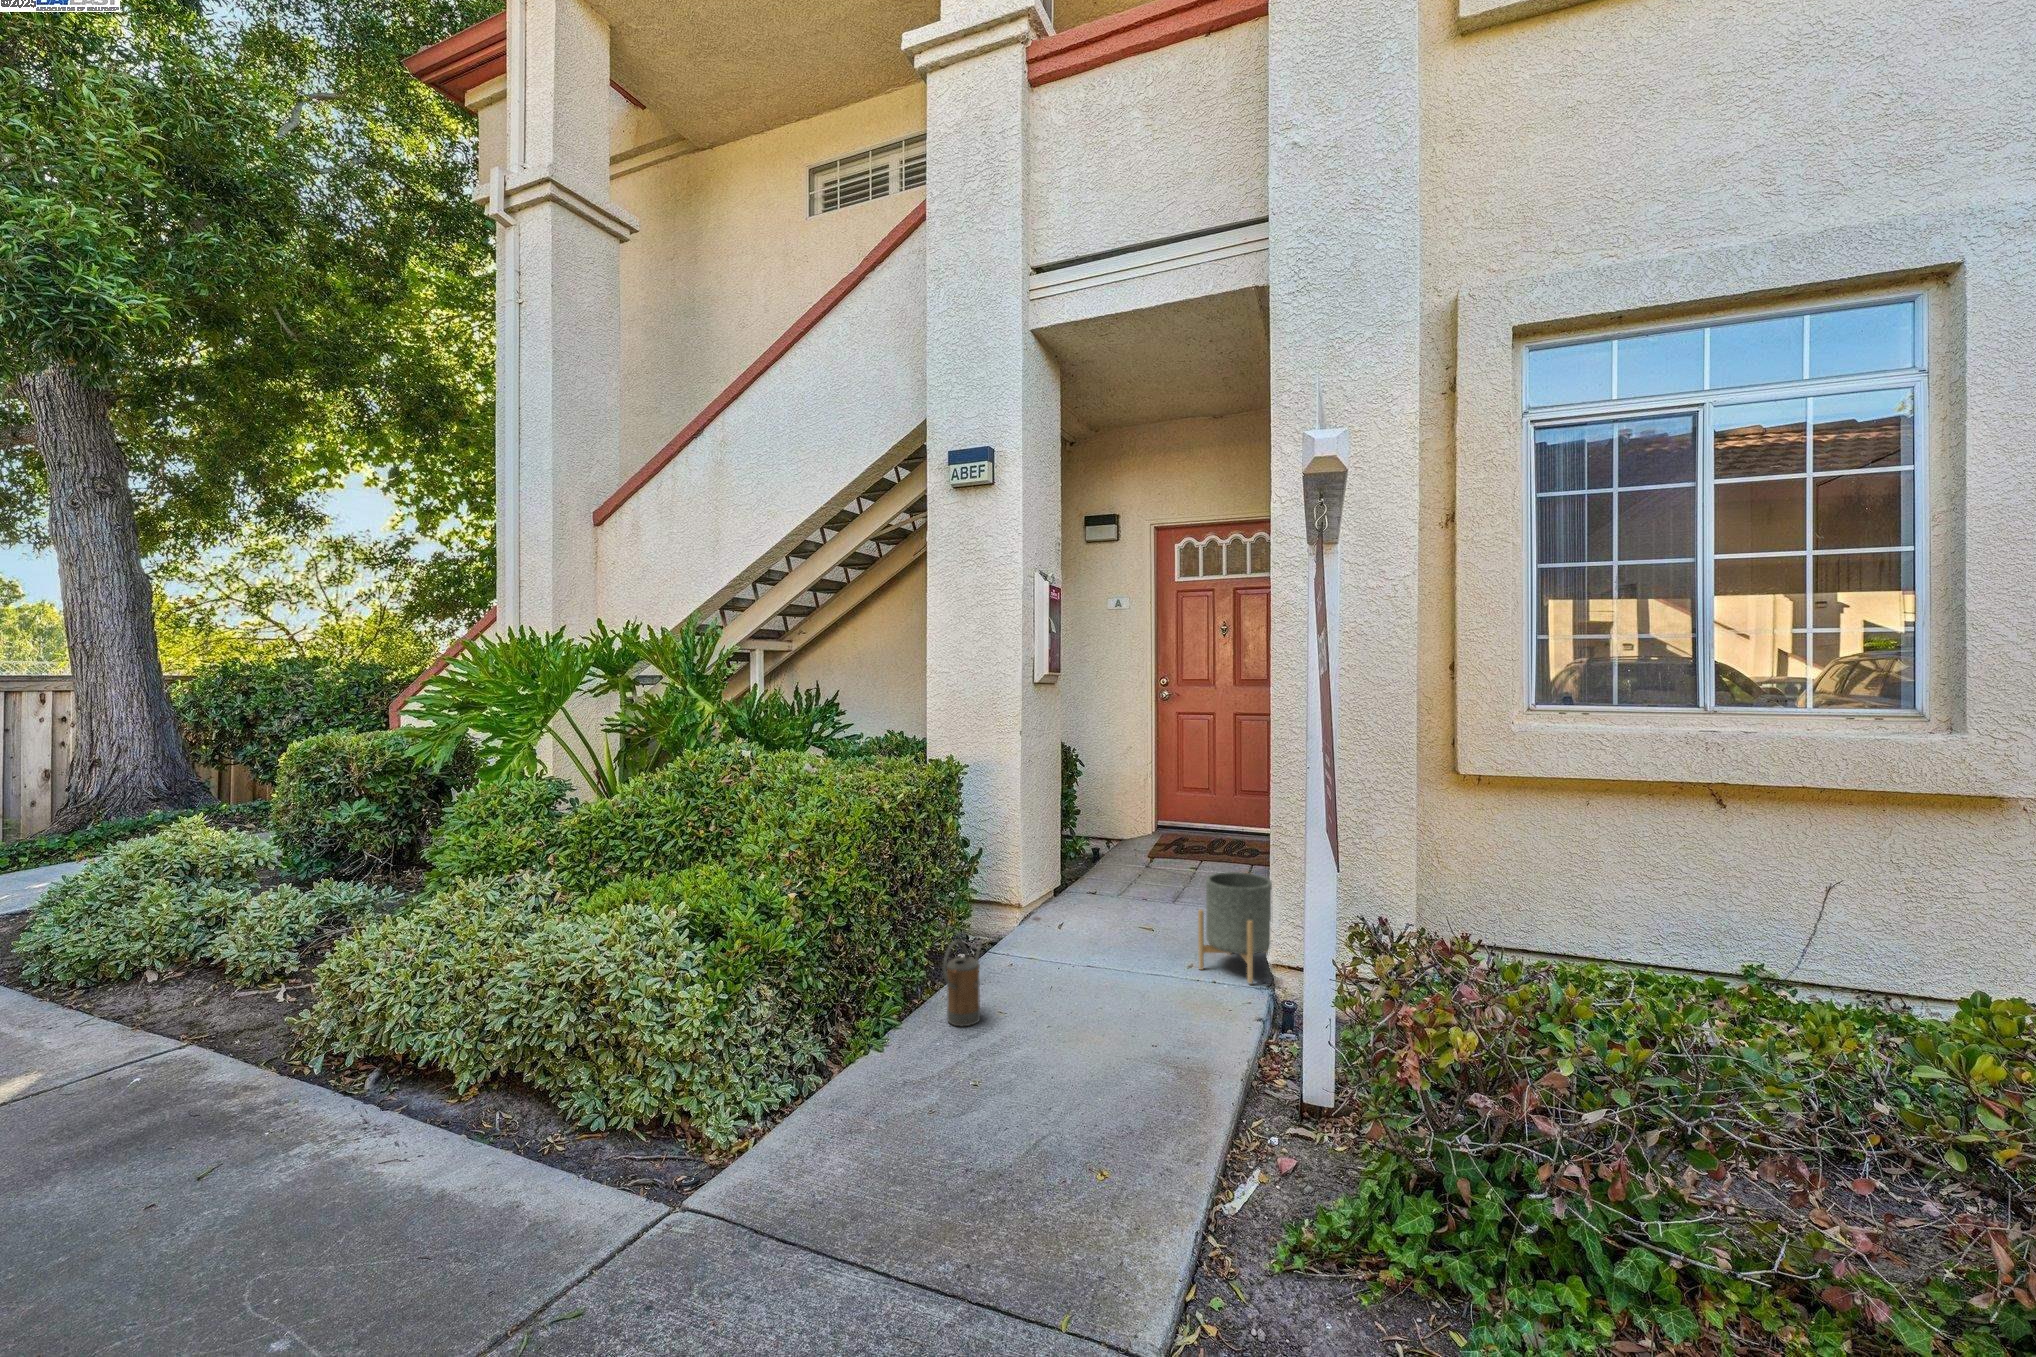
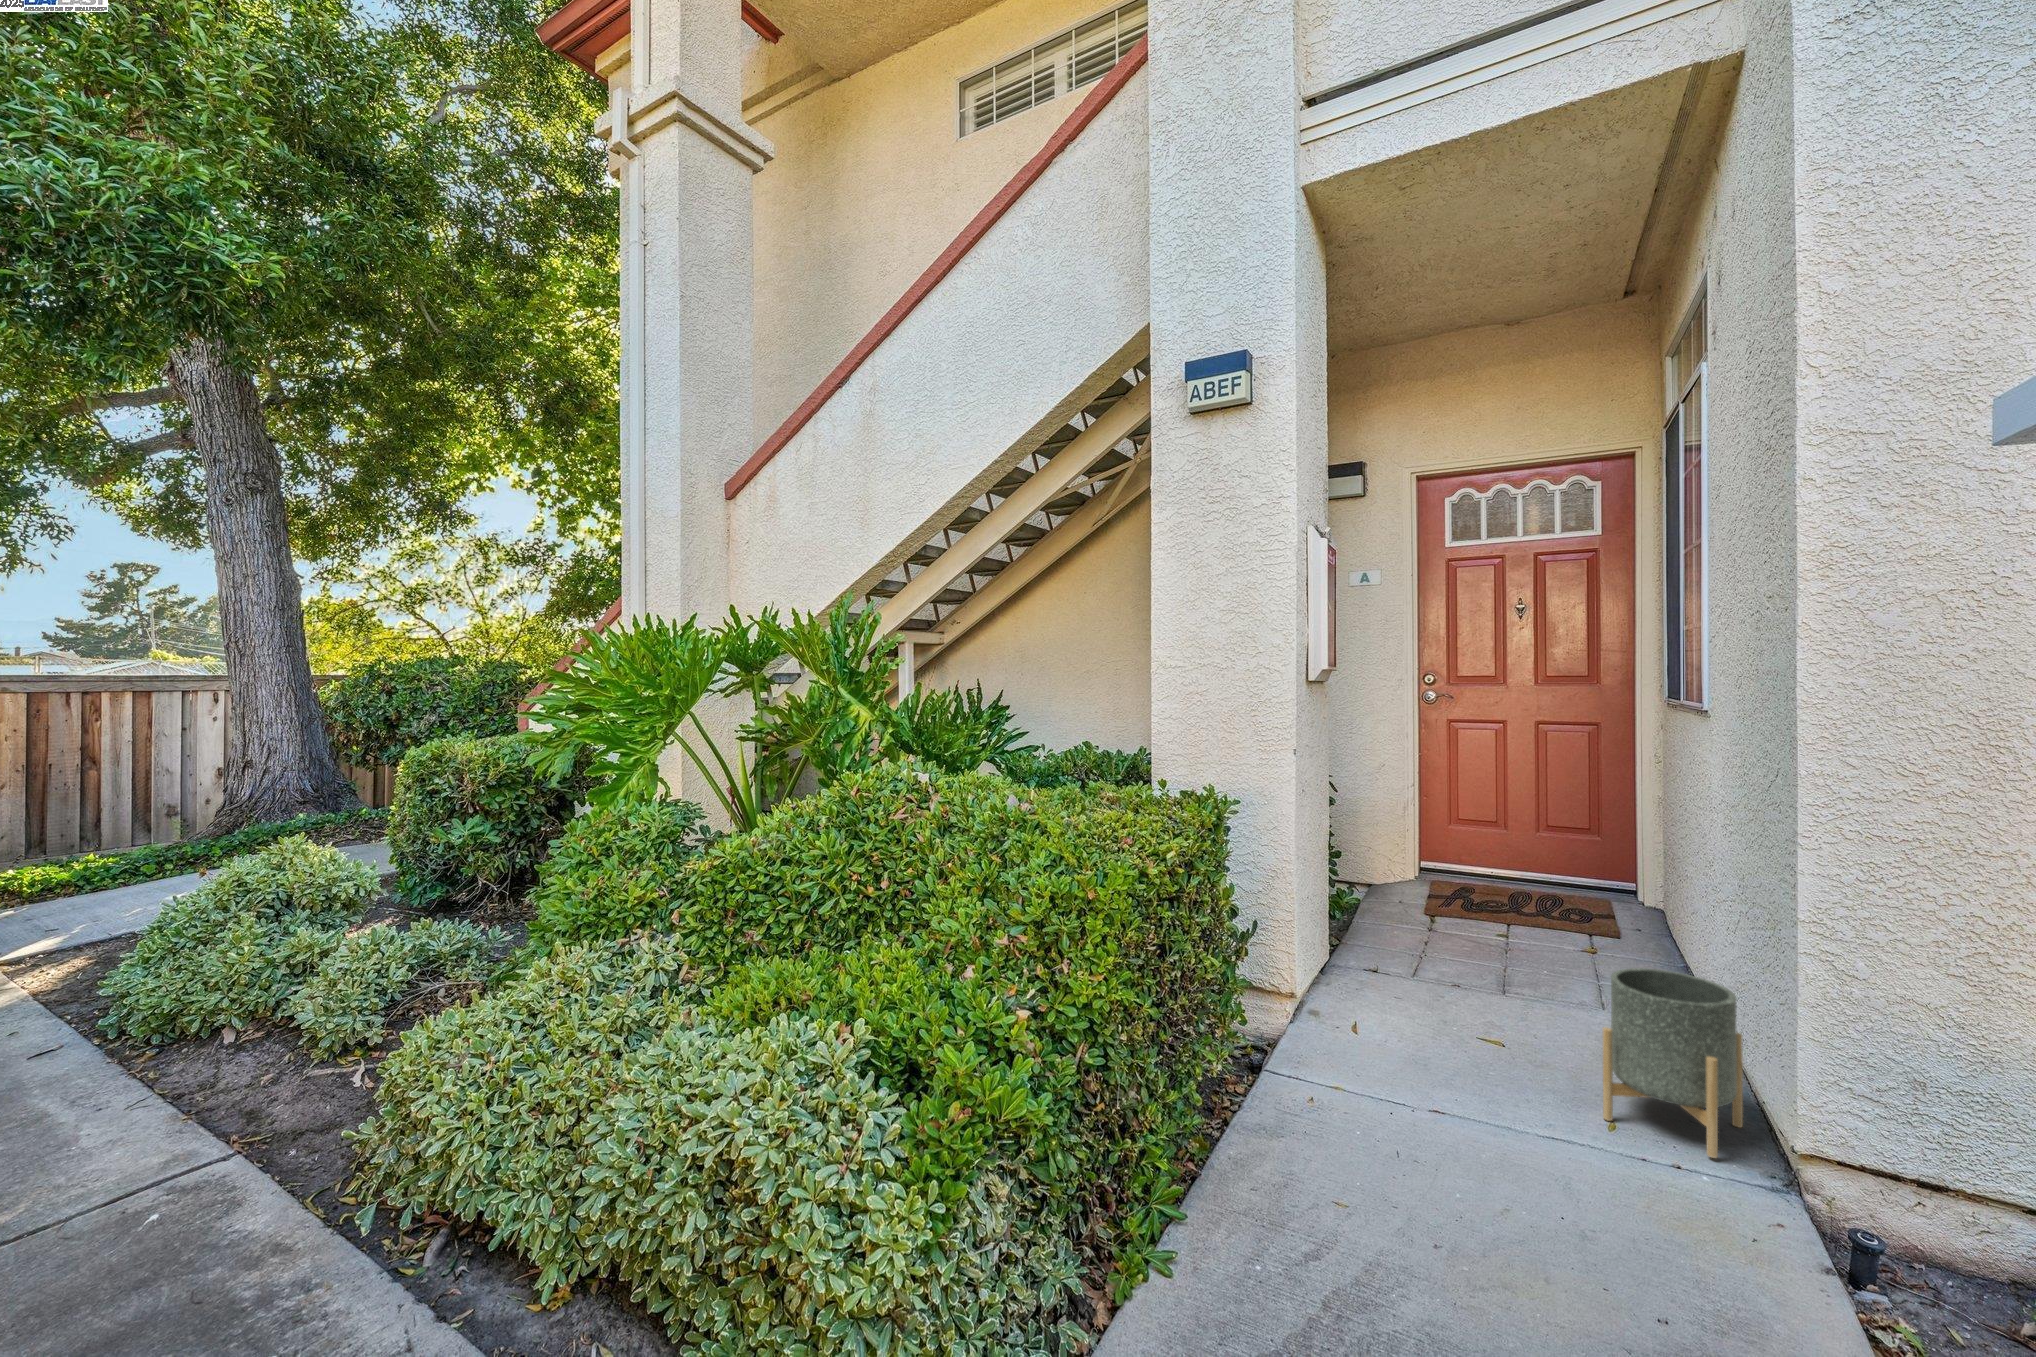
watering can: present [943,940,982,1026] -> none [1237,1070,1289,1210]

